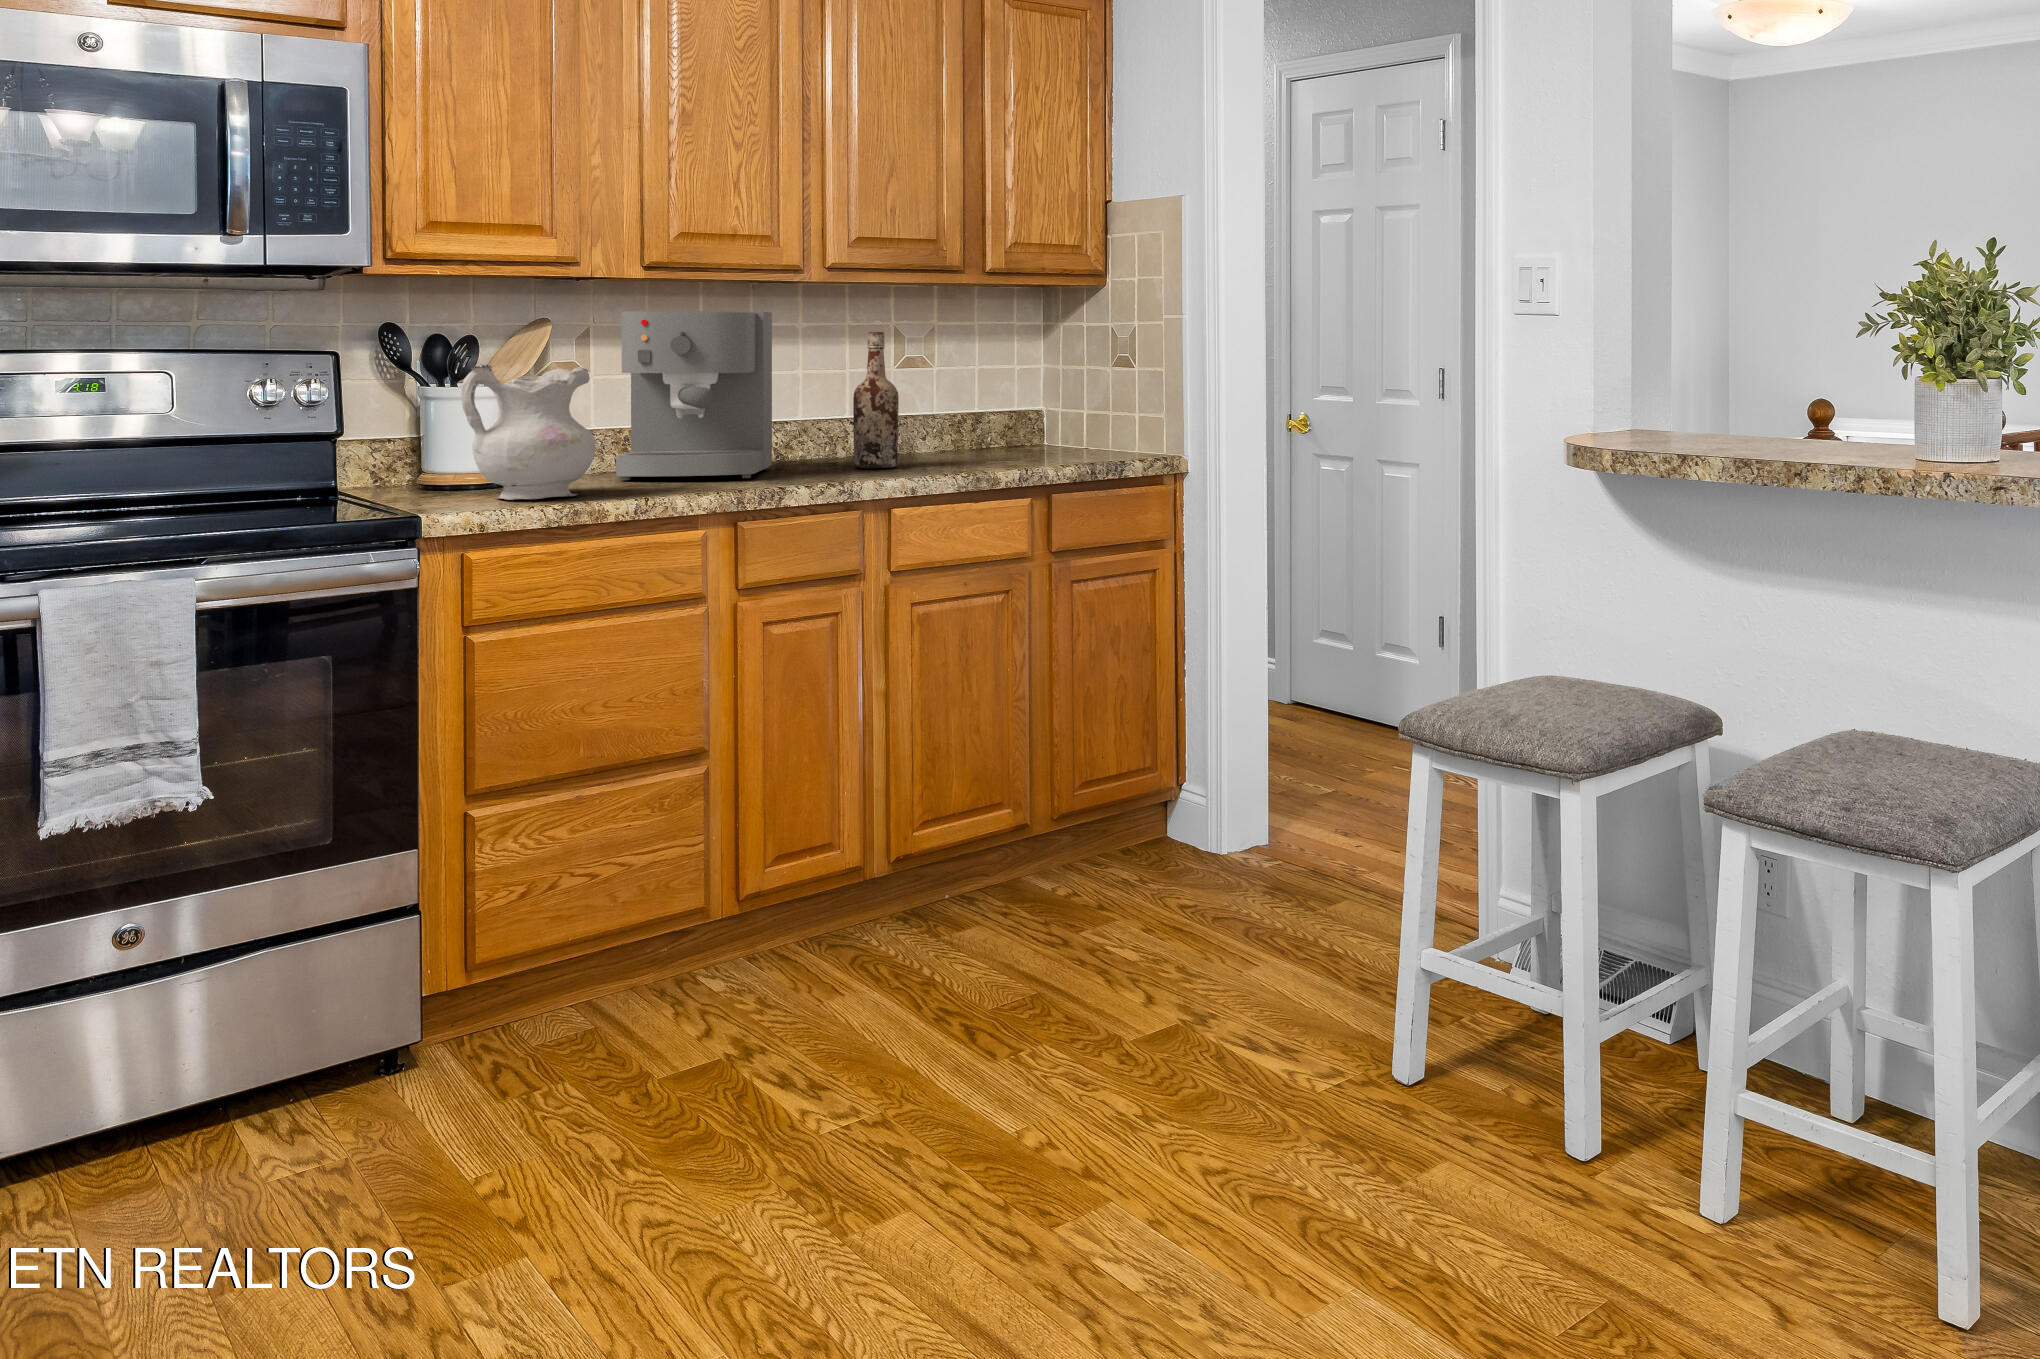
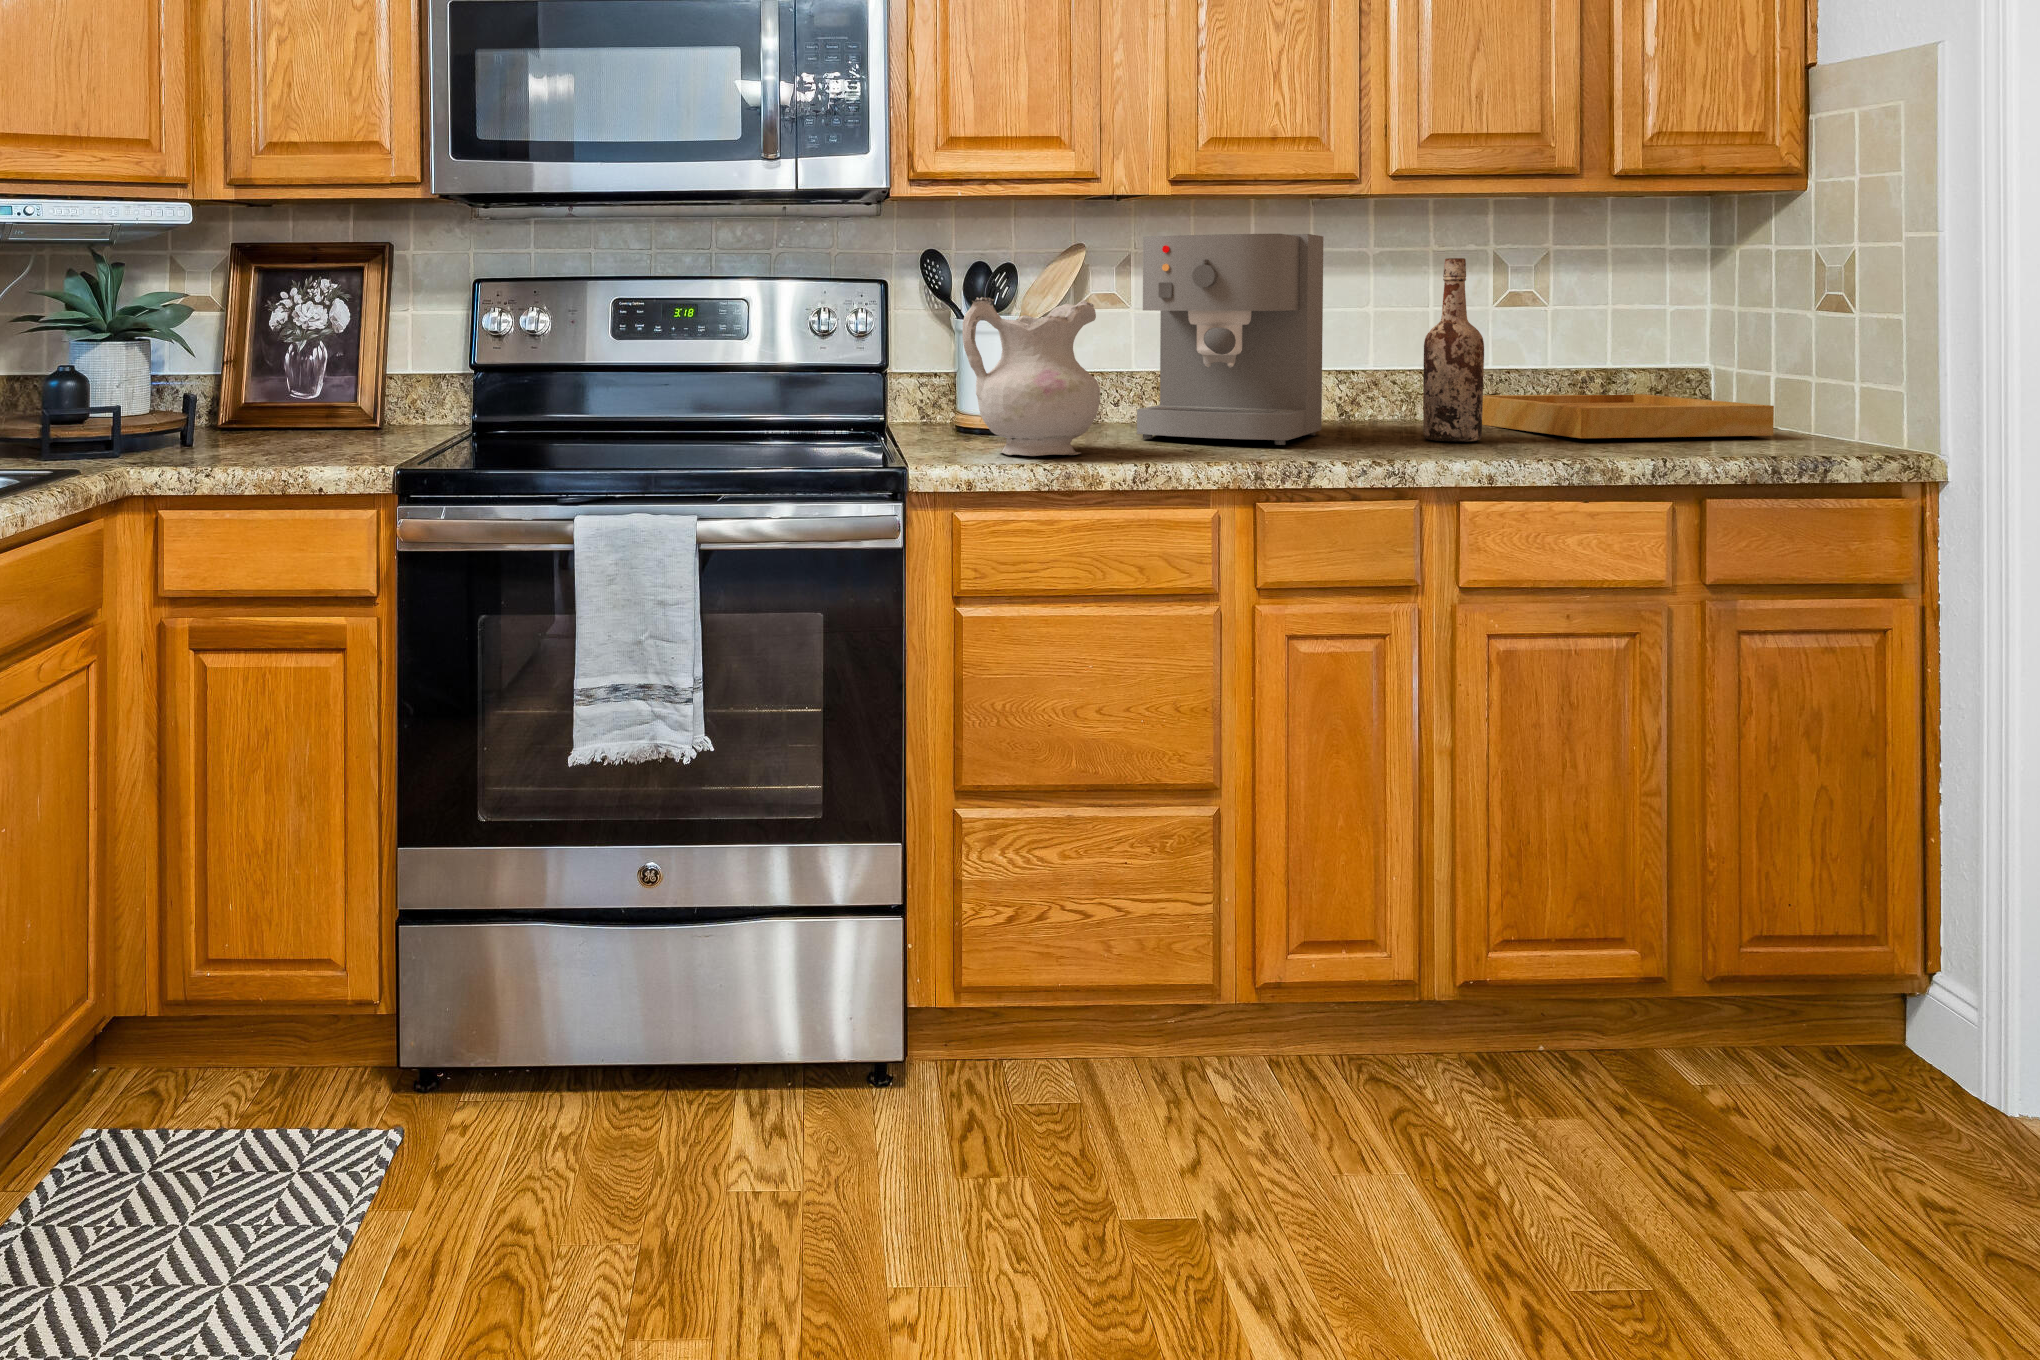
tray: none [877,428,1087,461] -> present [1482,394,1774,438]

